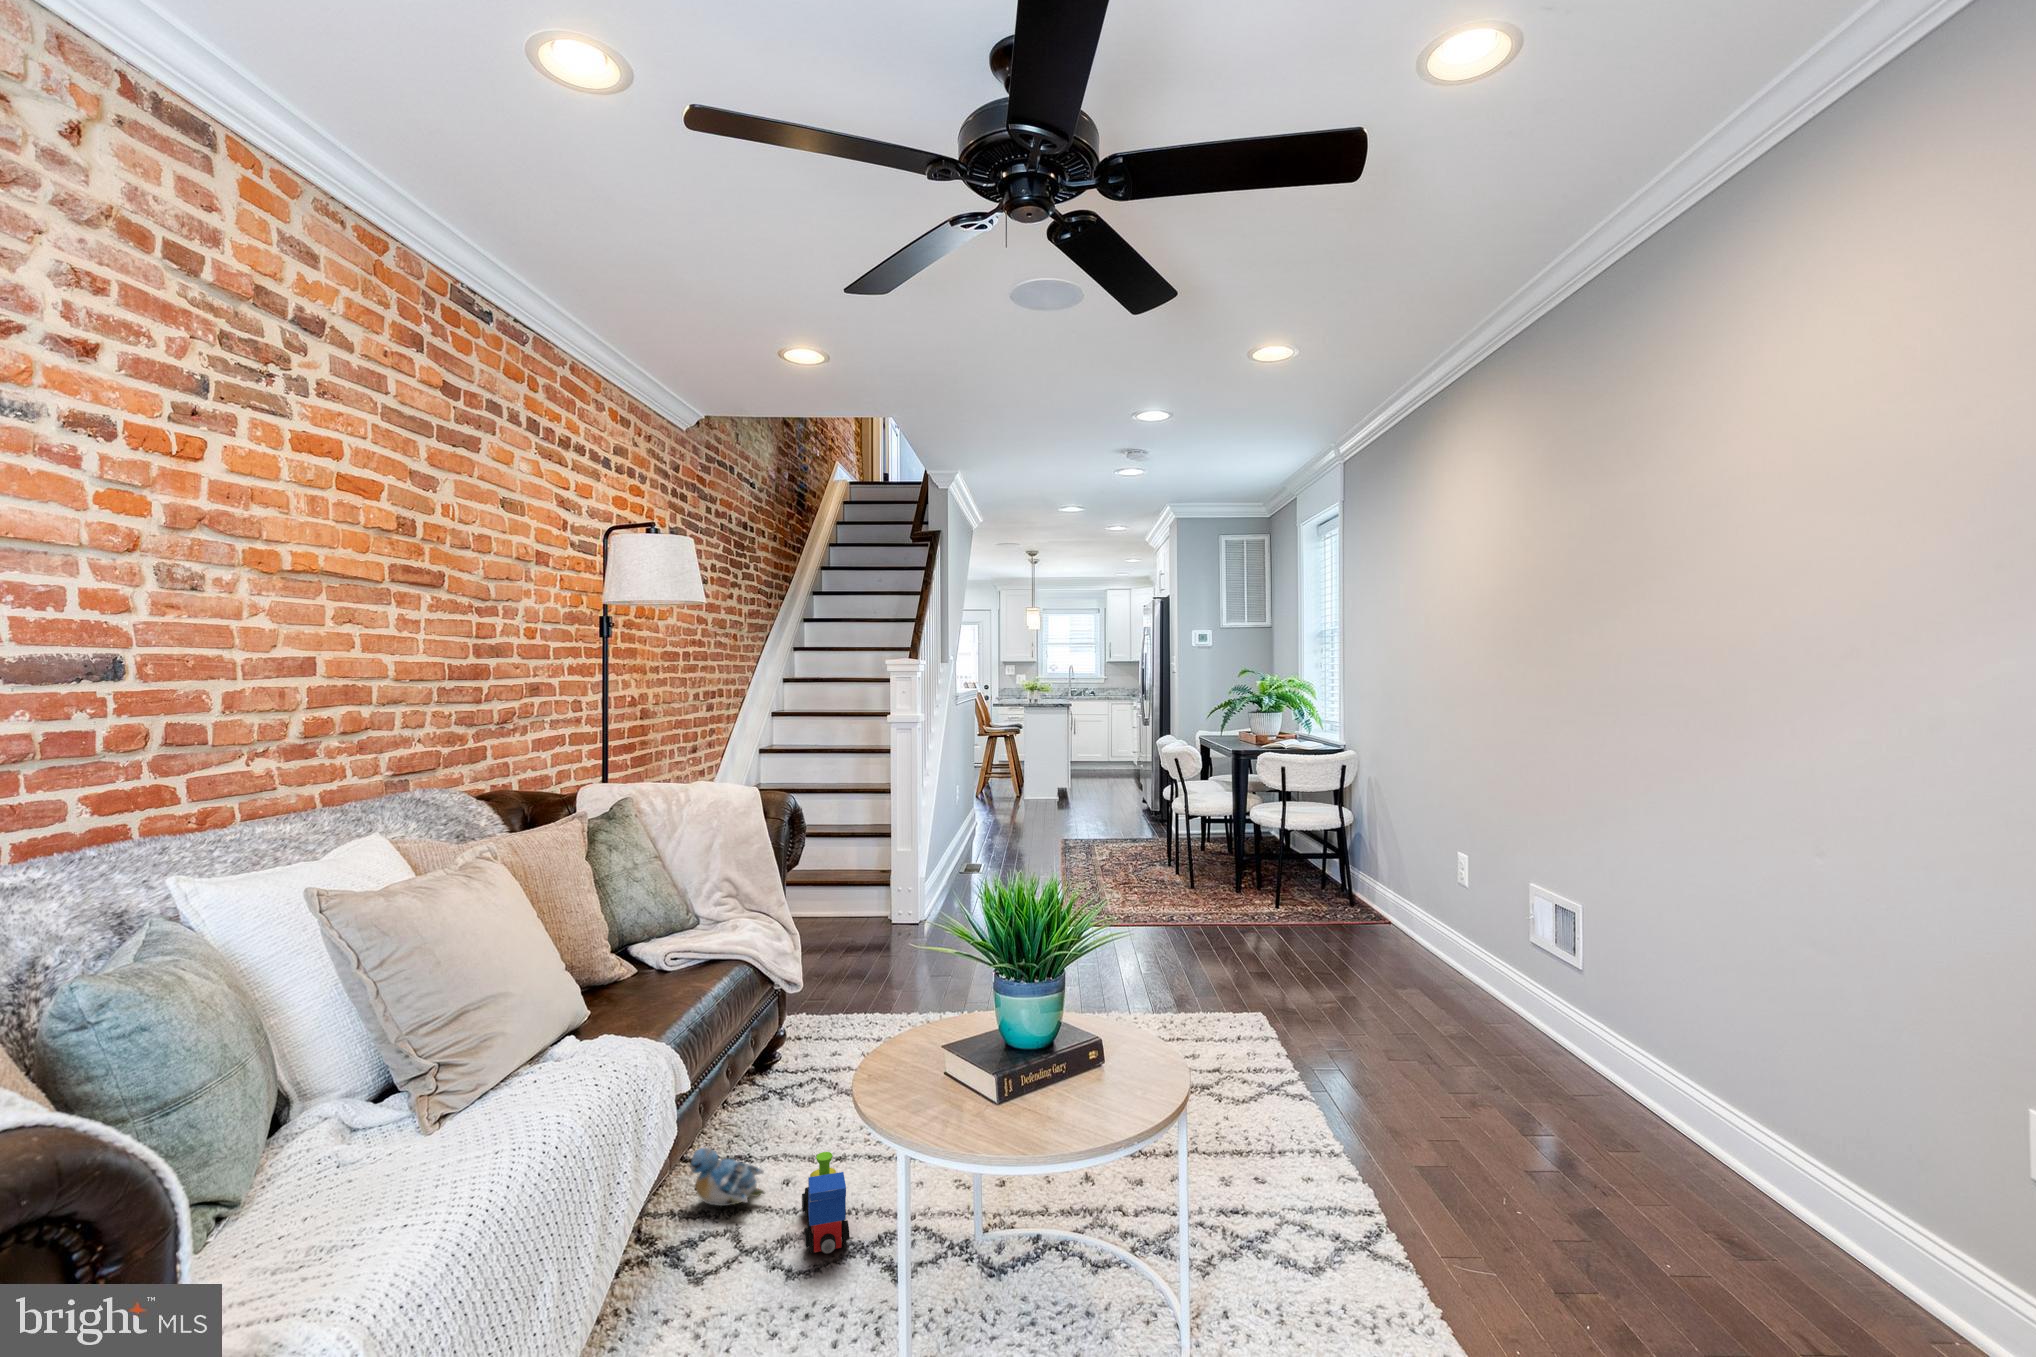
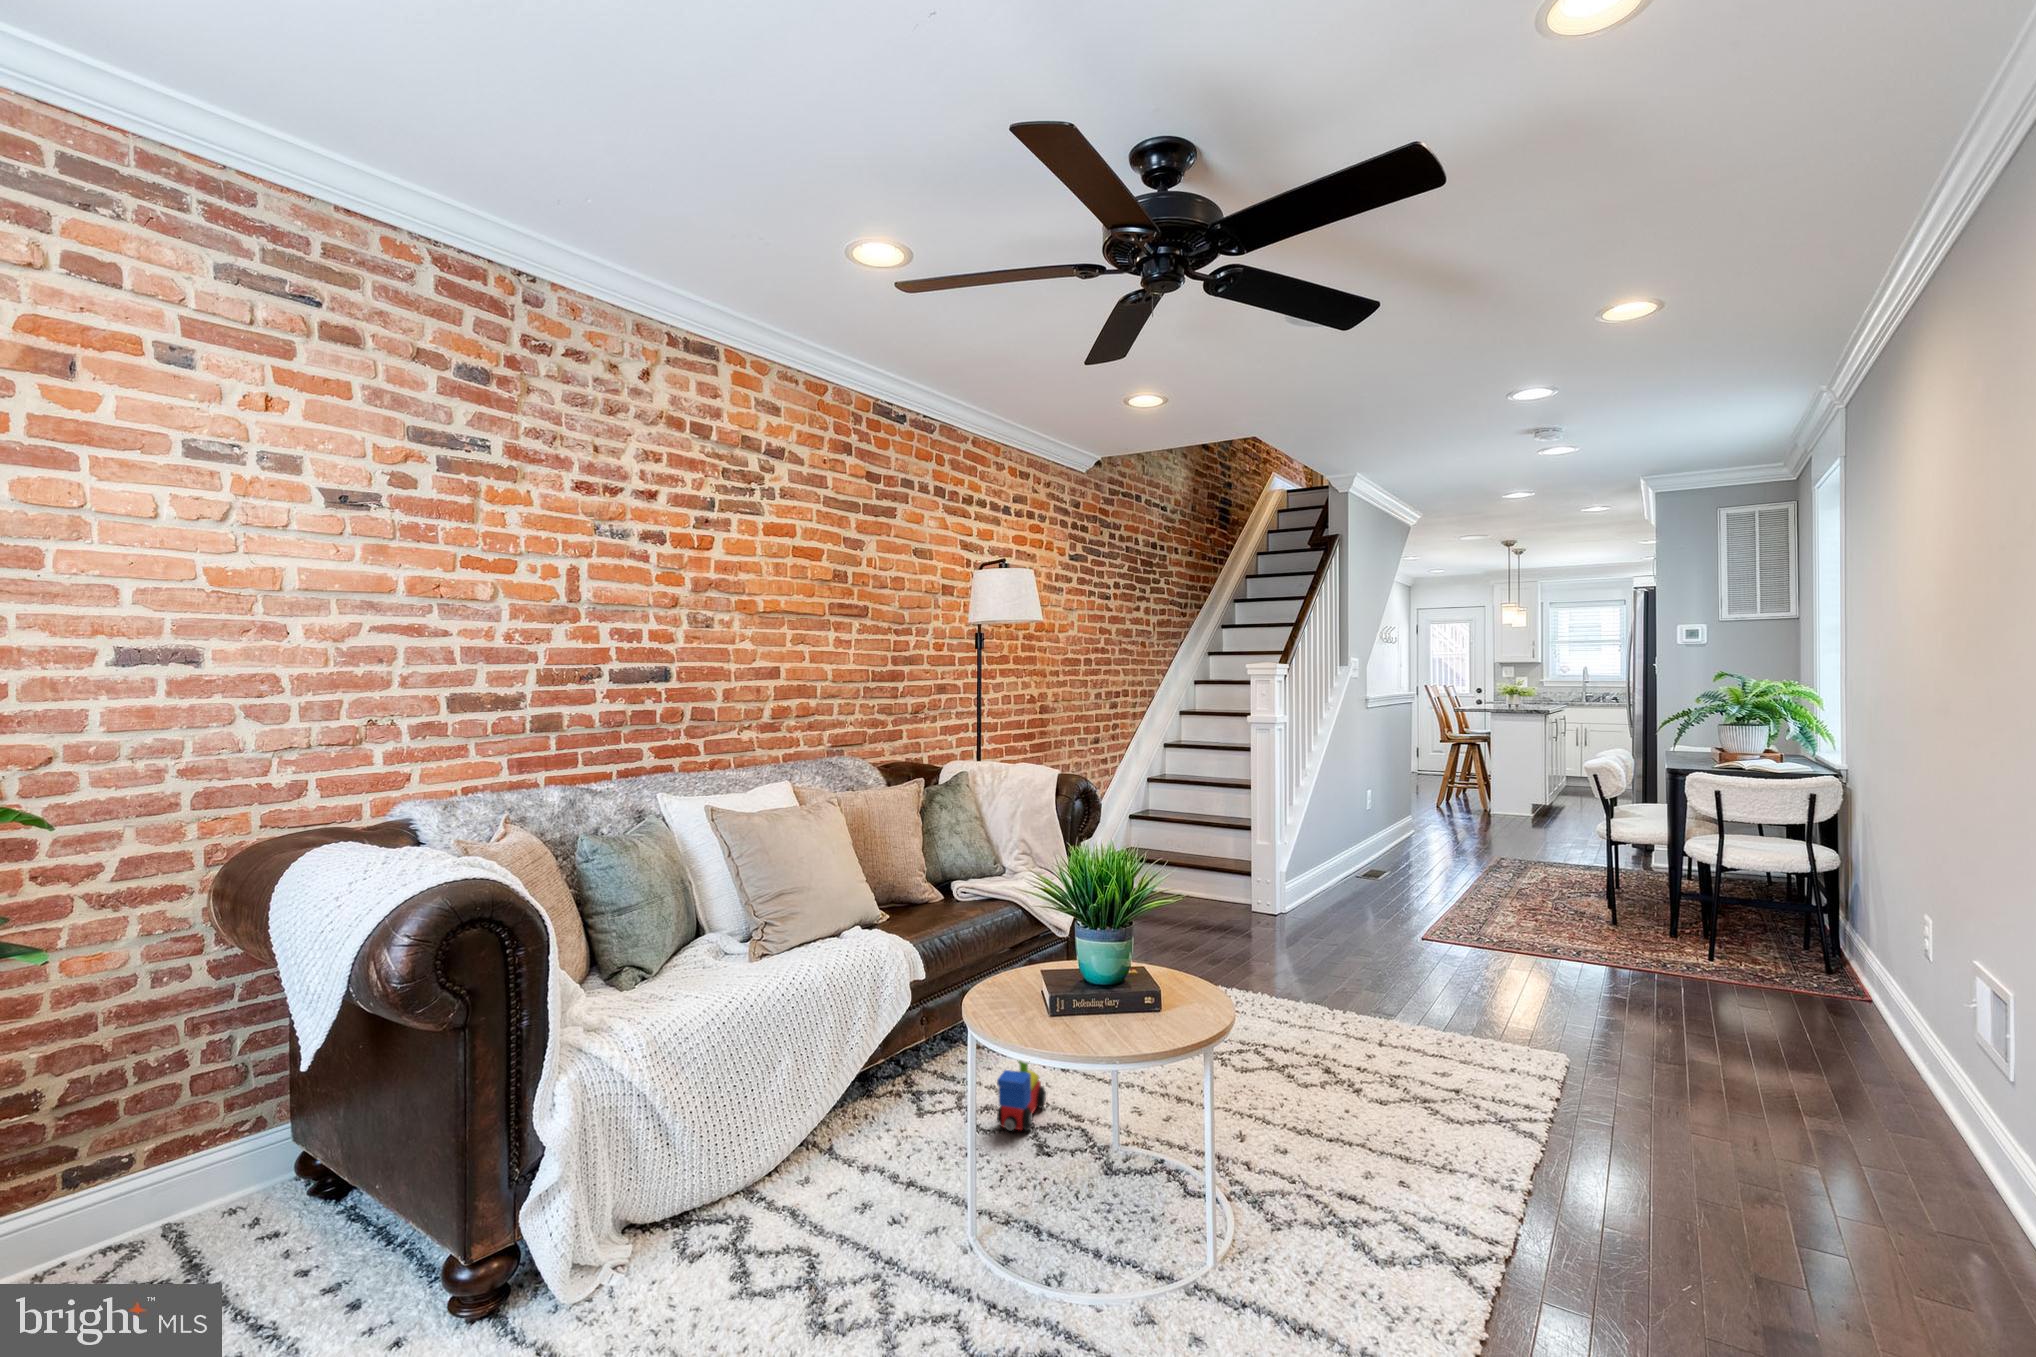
plush toy: present [690,1148,764,1206] -> none [950,1034,1002,1082]

